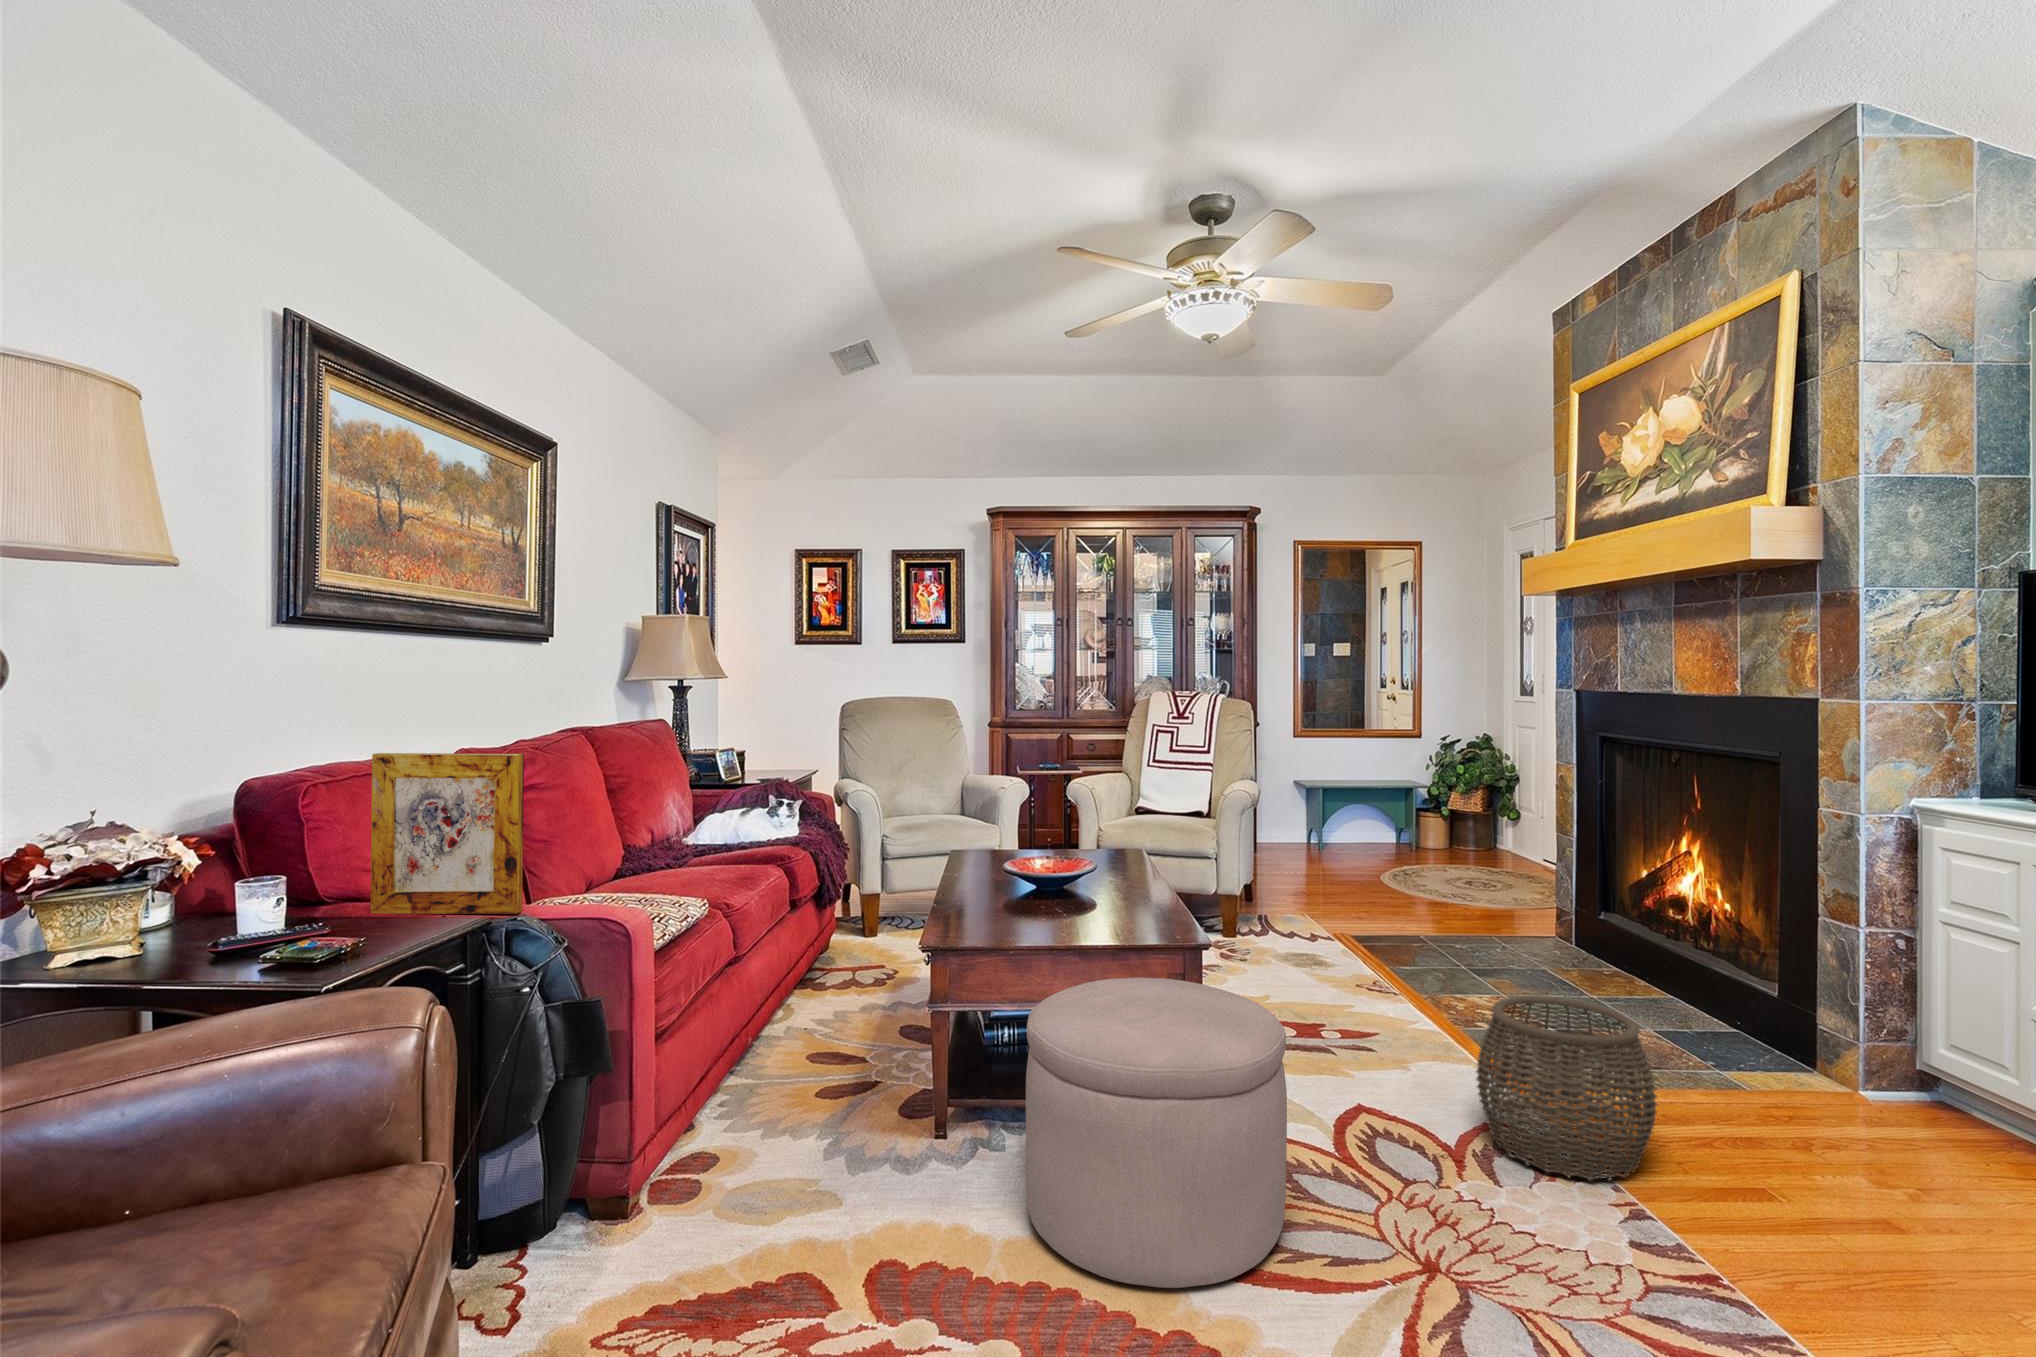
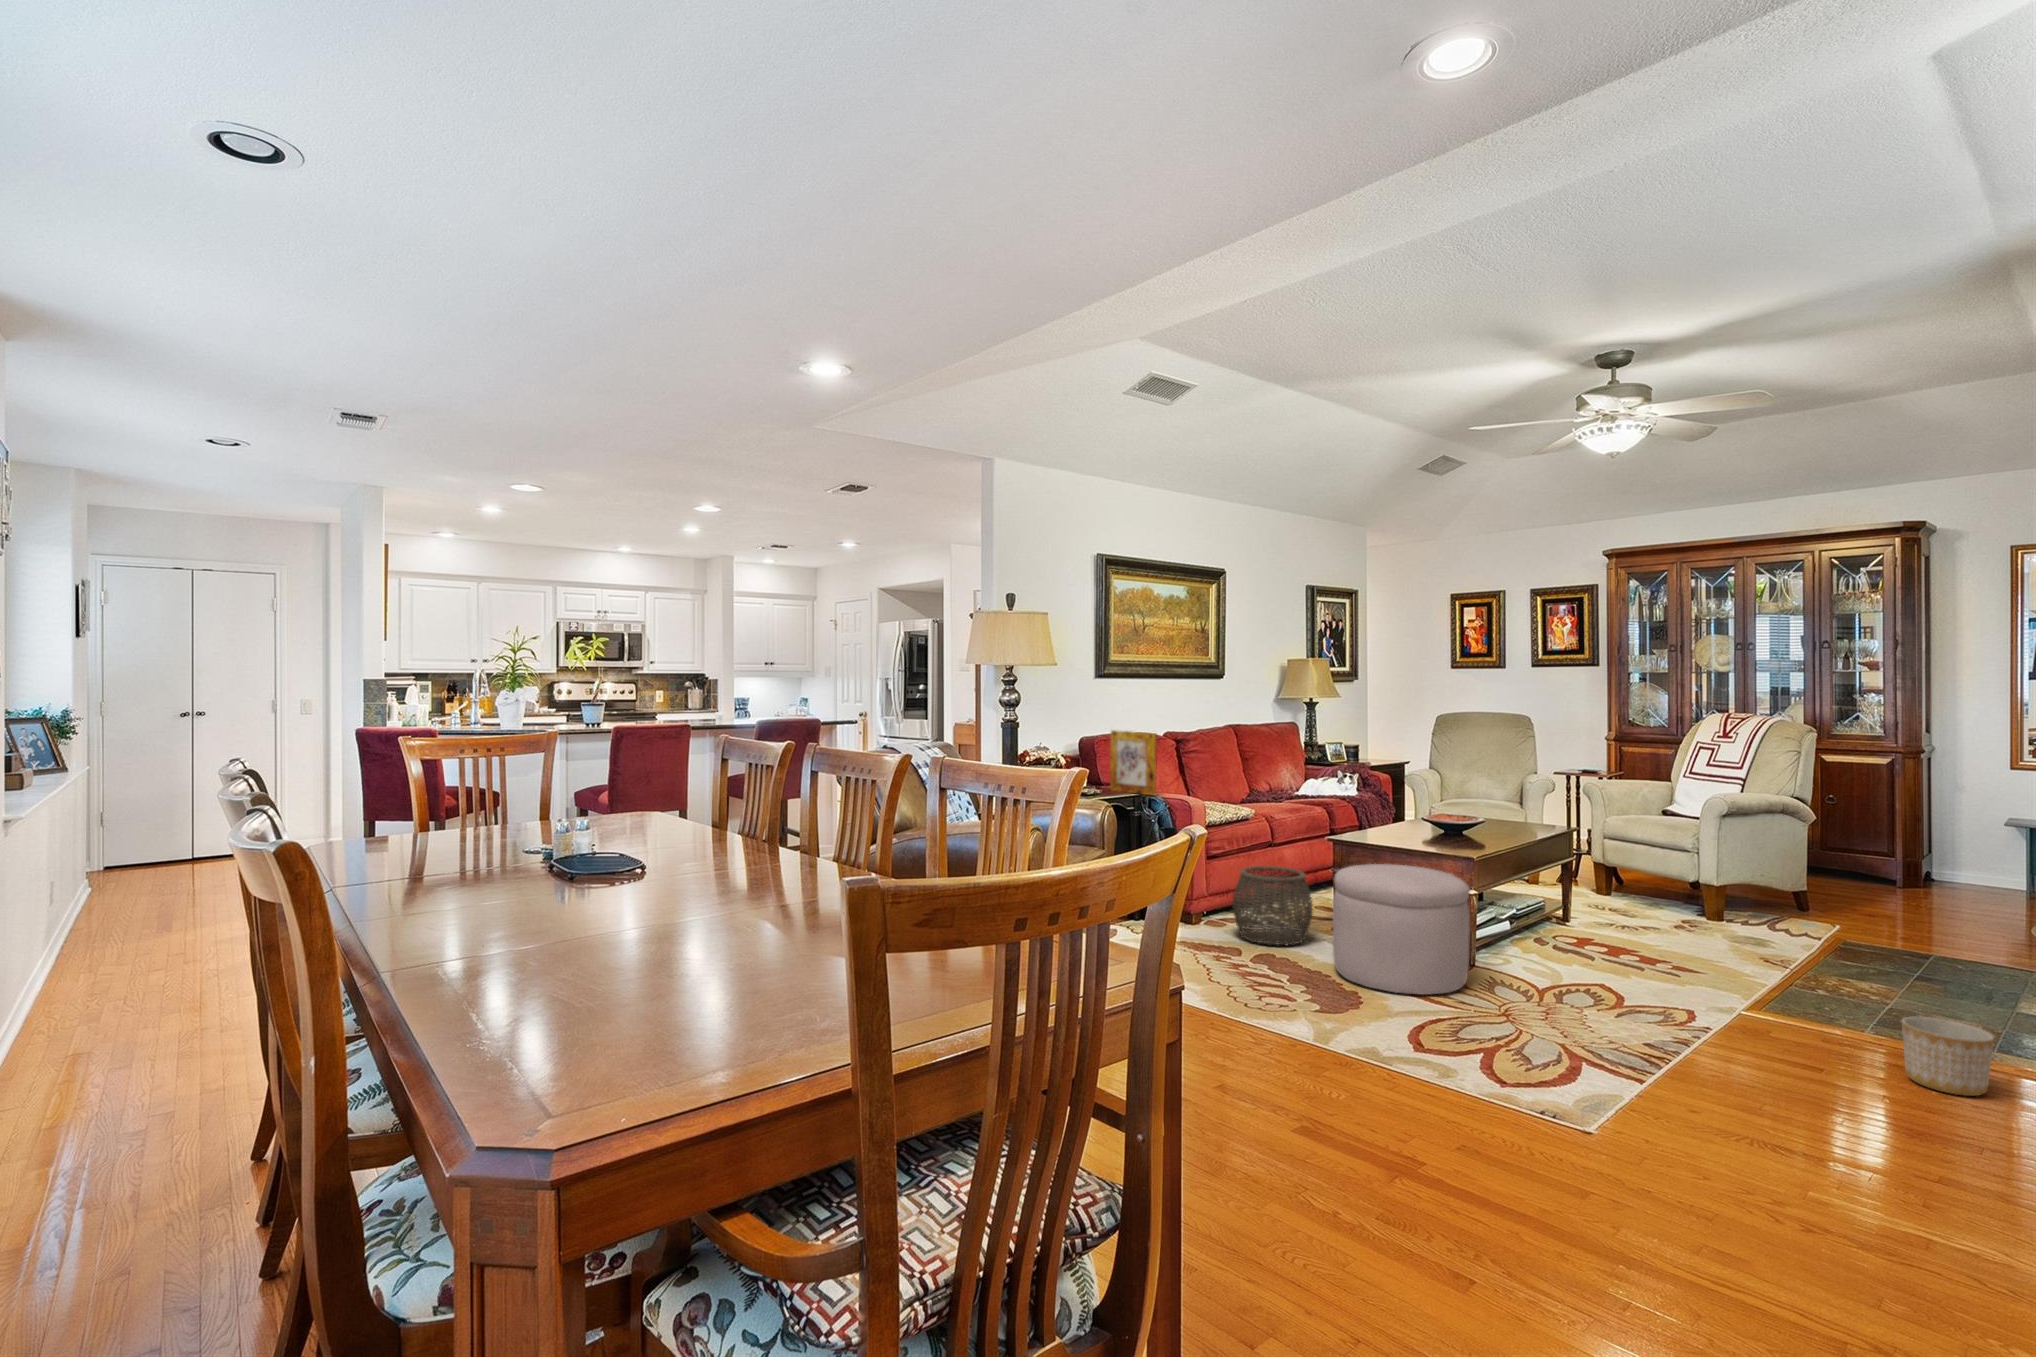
woven basket: present [1476,996,1657,1181] -> present [1233,866,1313,946]
planter: none [1802,1070,1920,1181] -> present [1902,1017,1994,1096]

